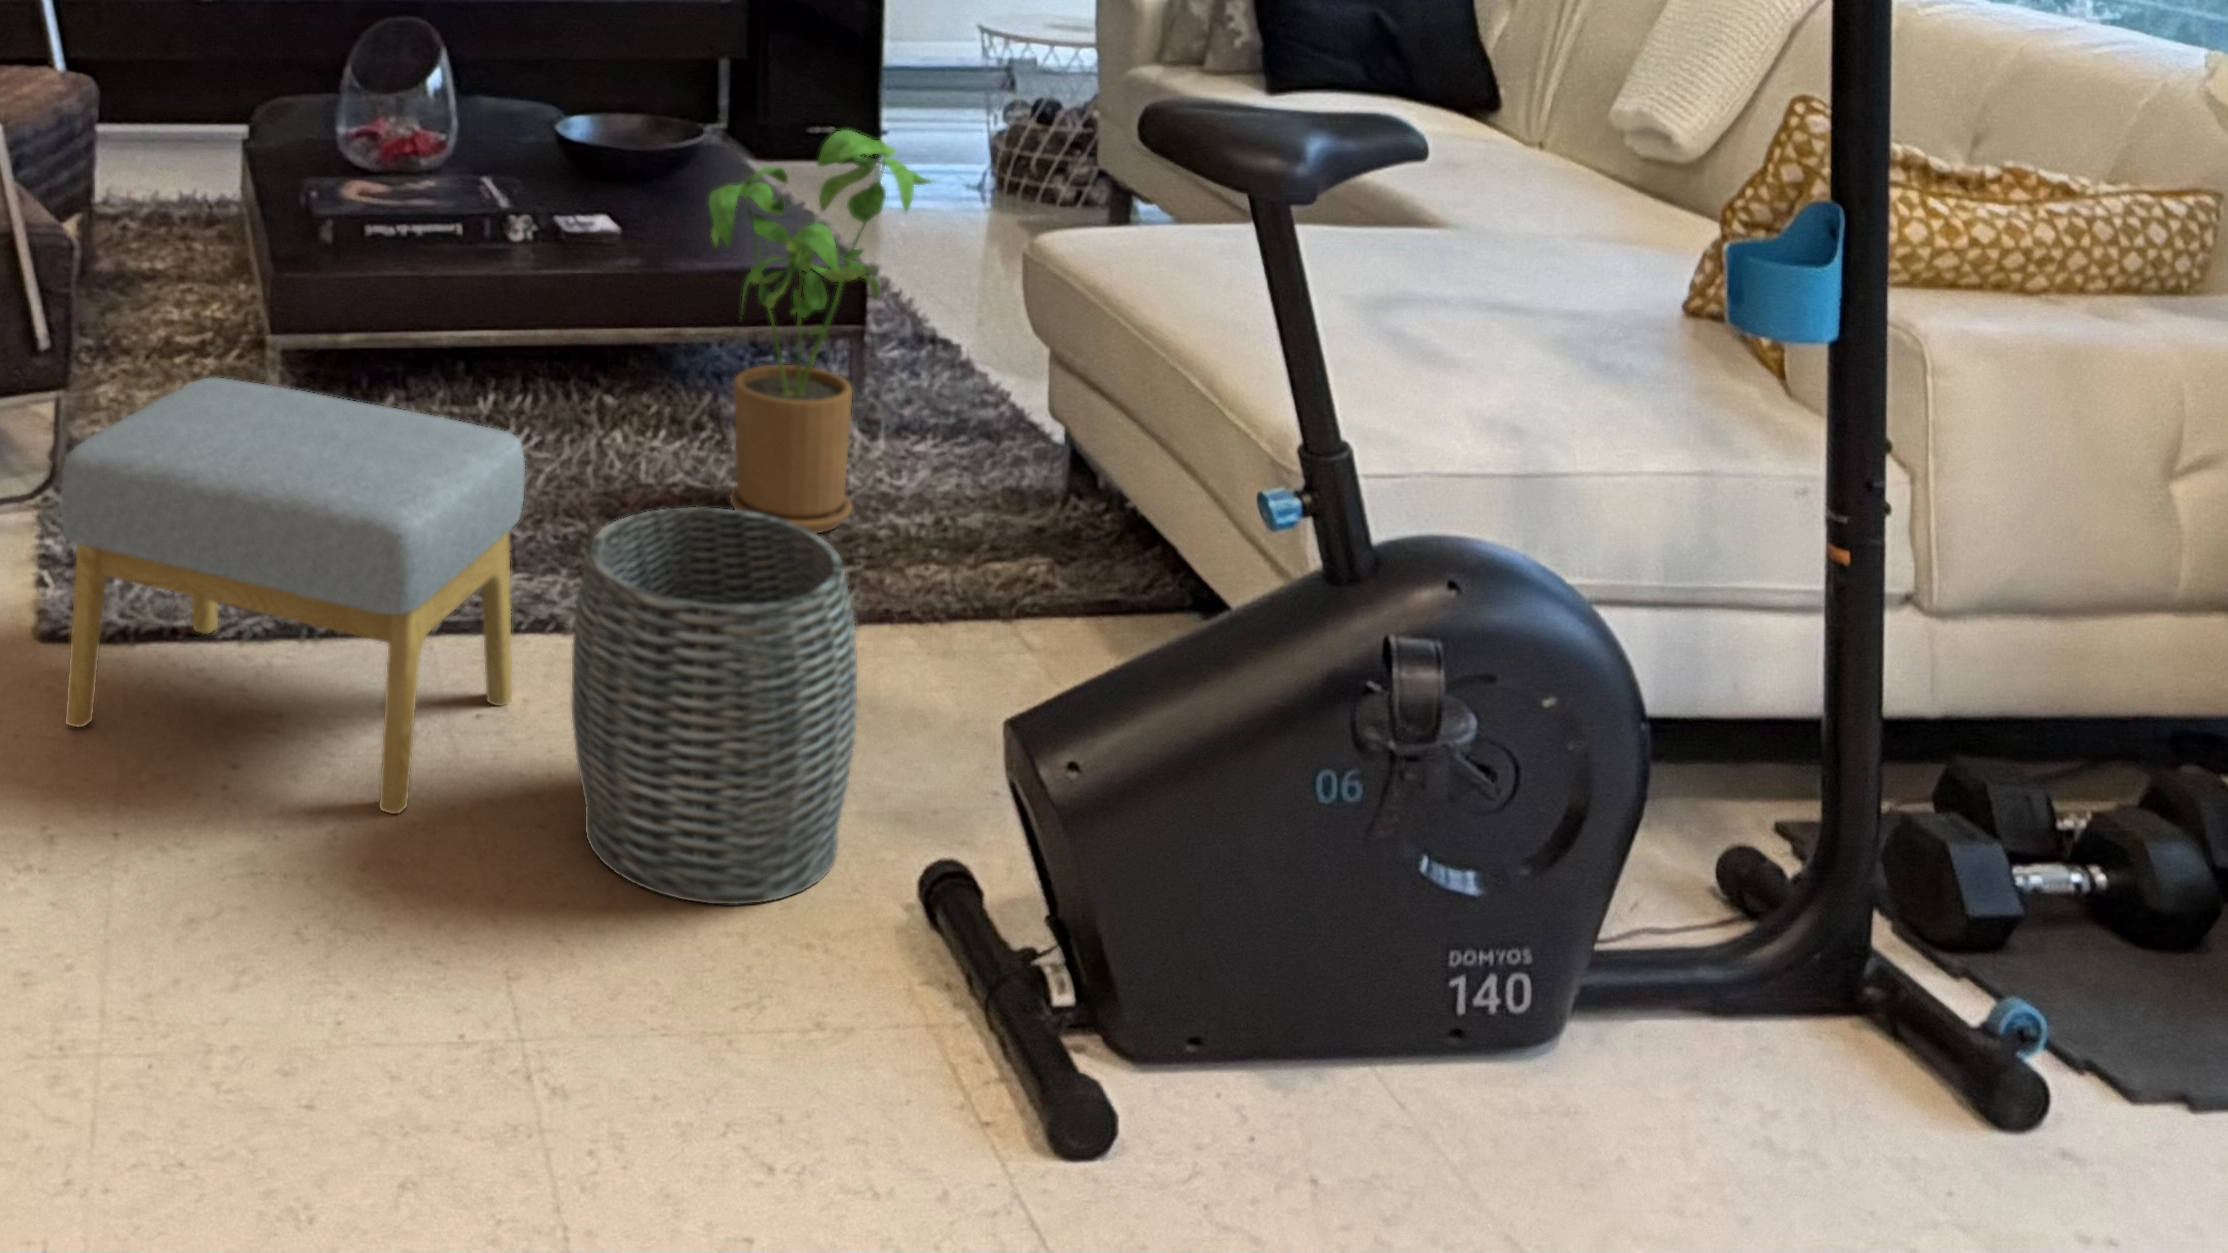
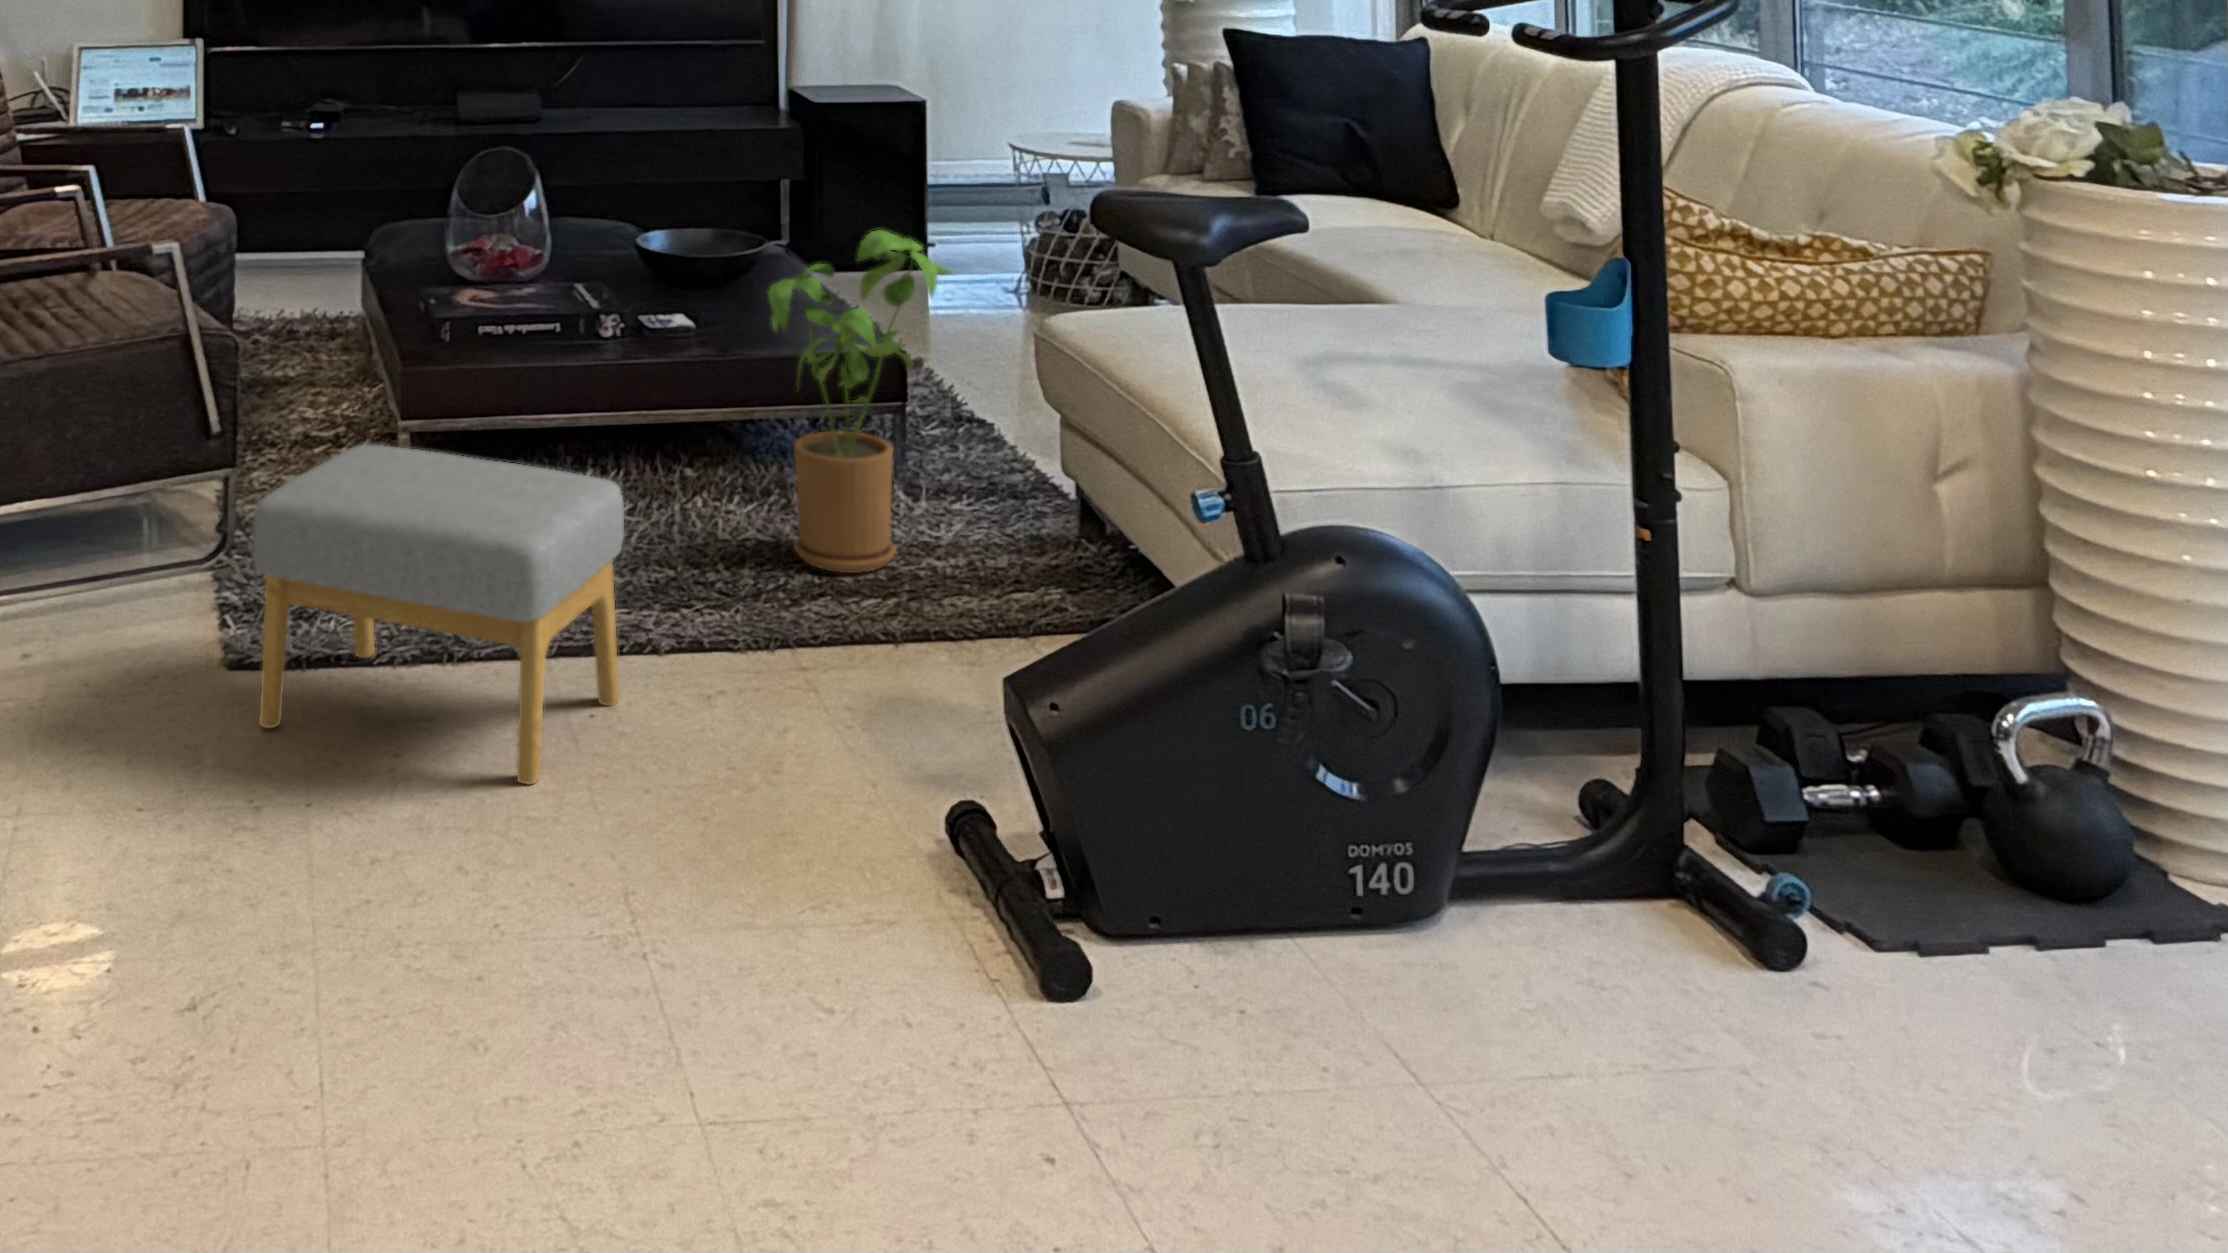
woven basket: present [572,507,857,904] -> none [668,532,894,841]

